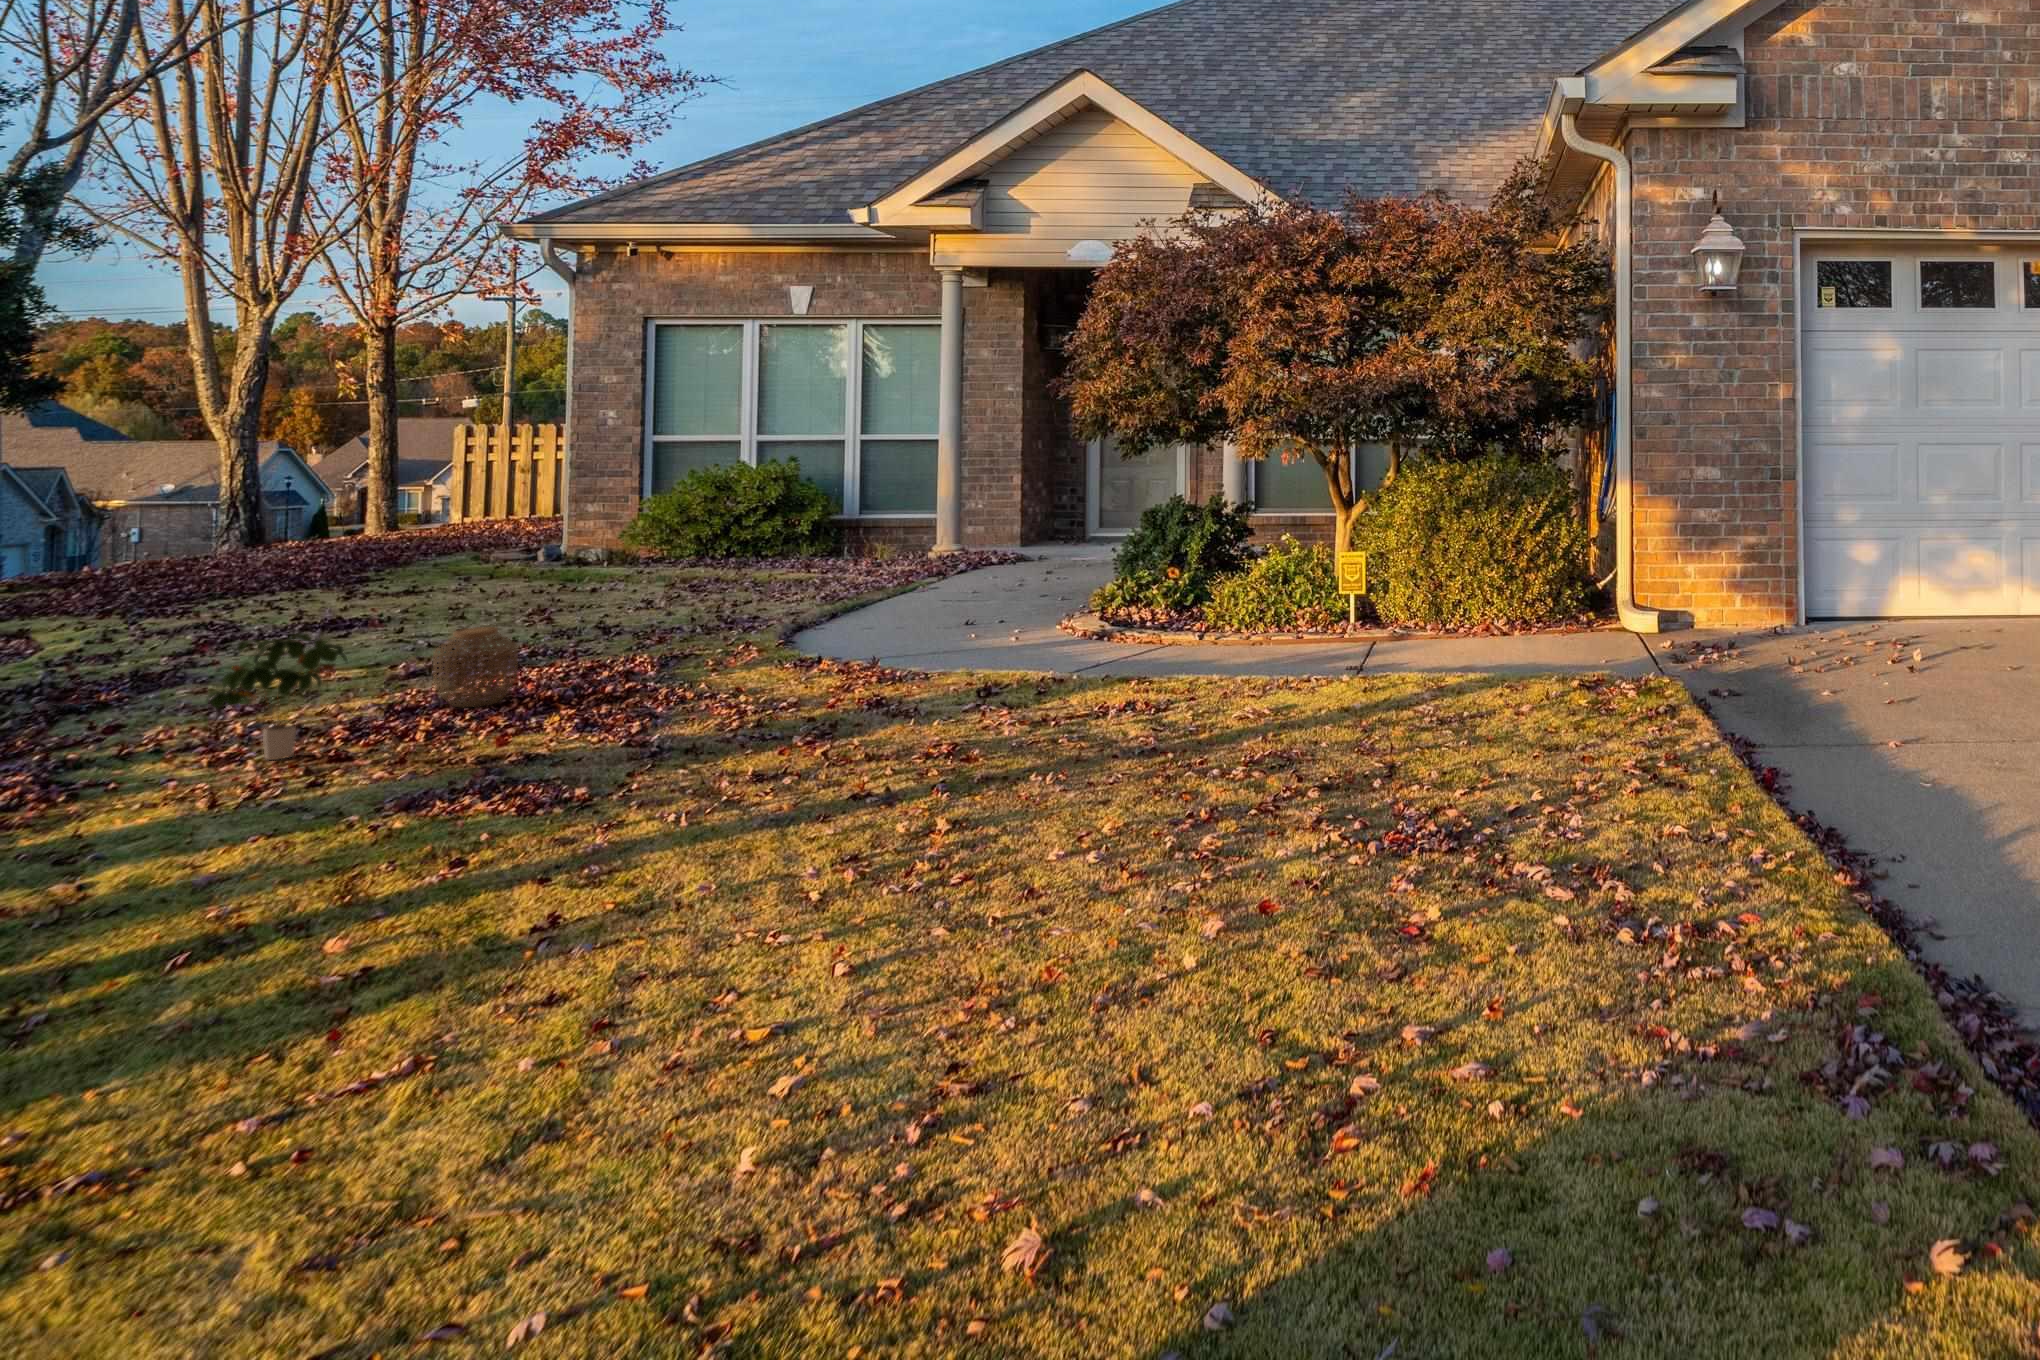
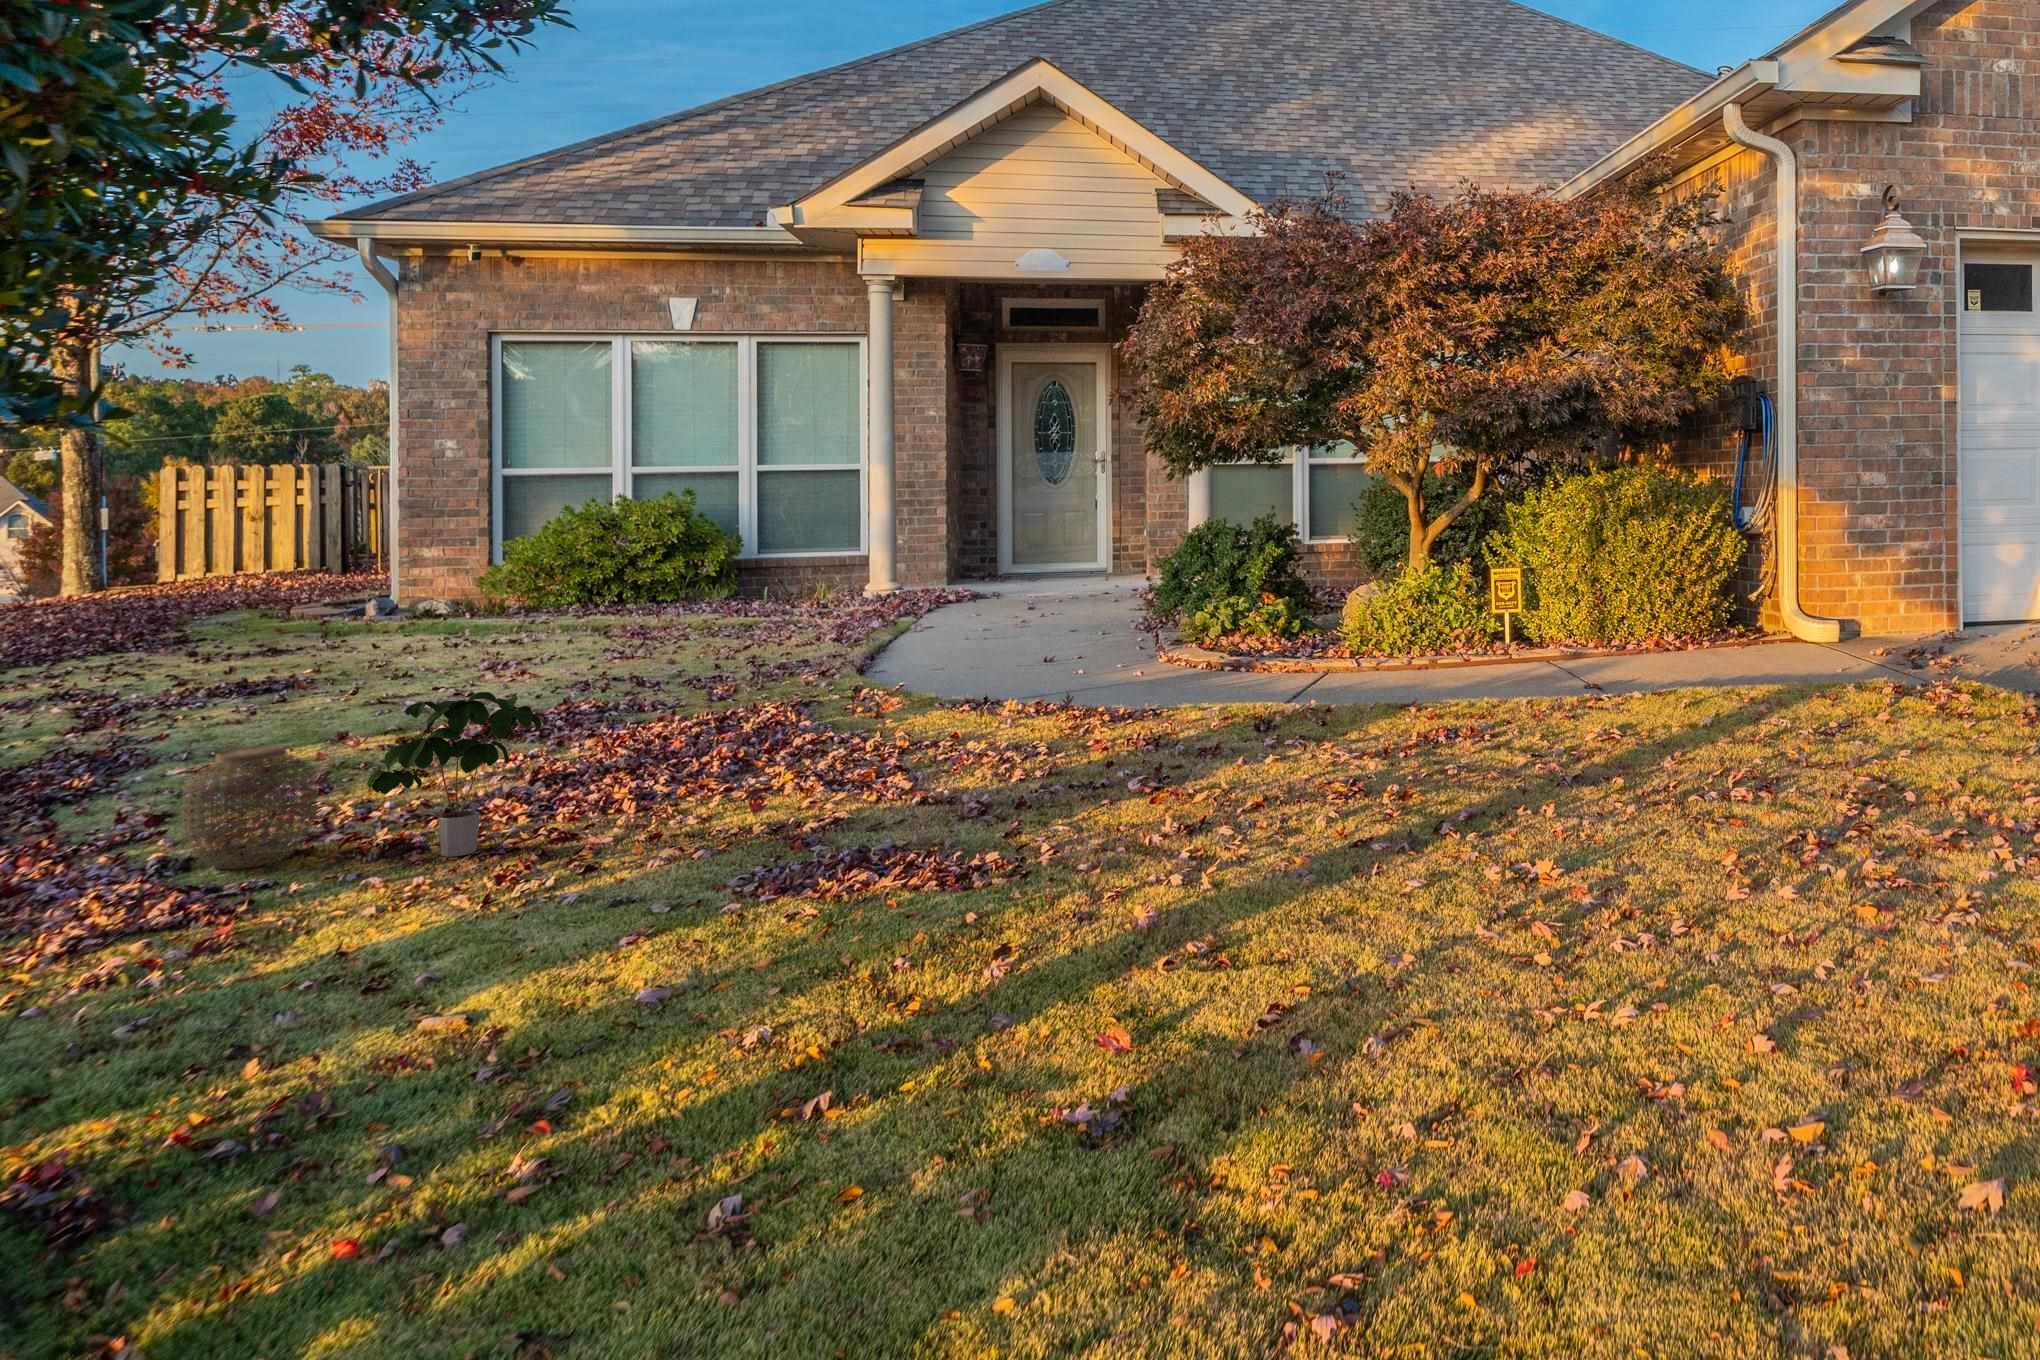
woven basket: present [433,627,518,707] -> present [181,744,317,869]

